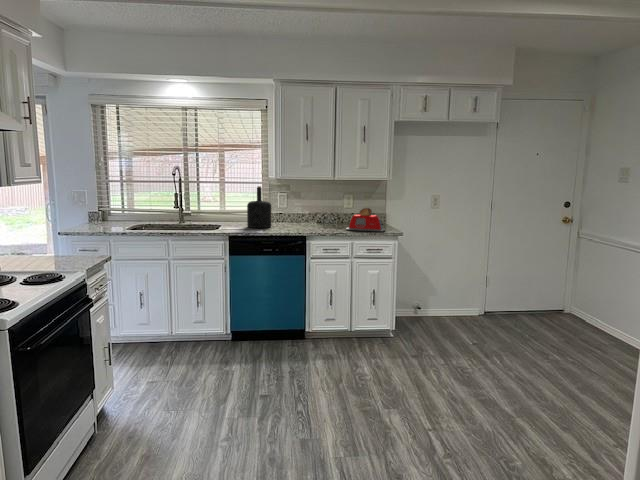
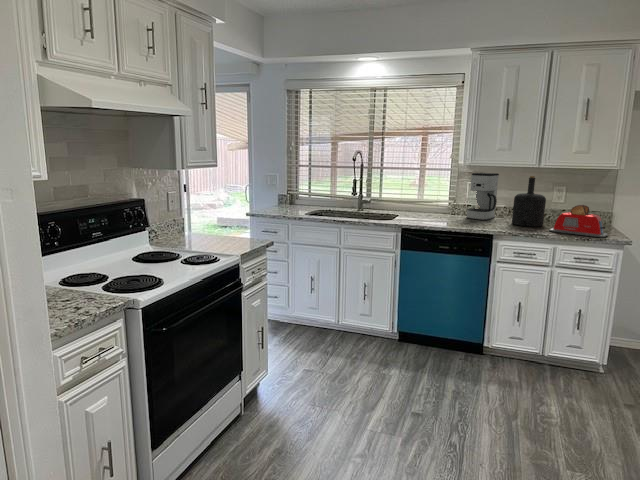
coffee maker: none [280,185,303,225] -> present [466,173,499,220]
bottle: present [247,186,271,228] -> present [512,176,546,227]

